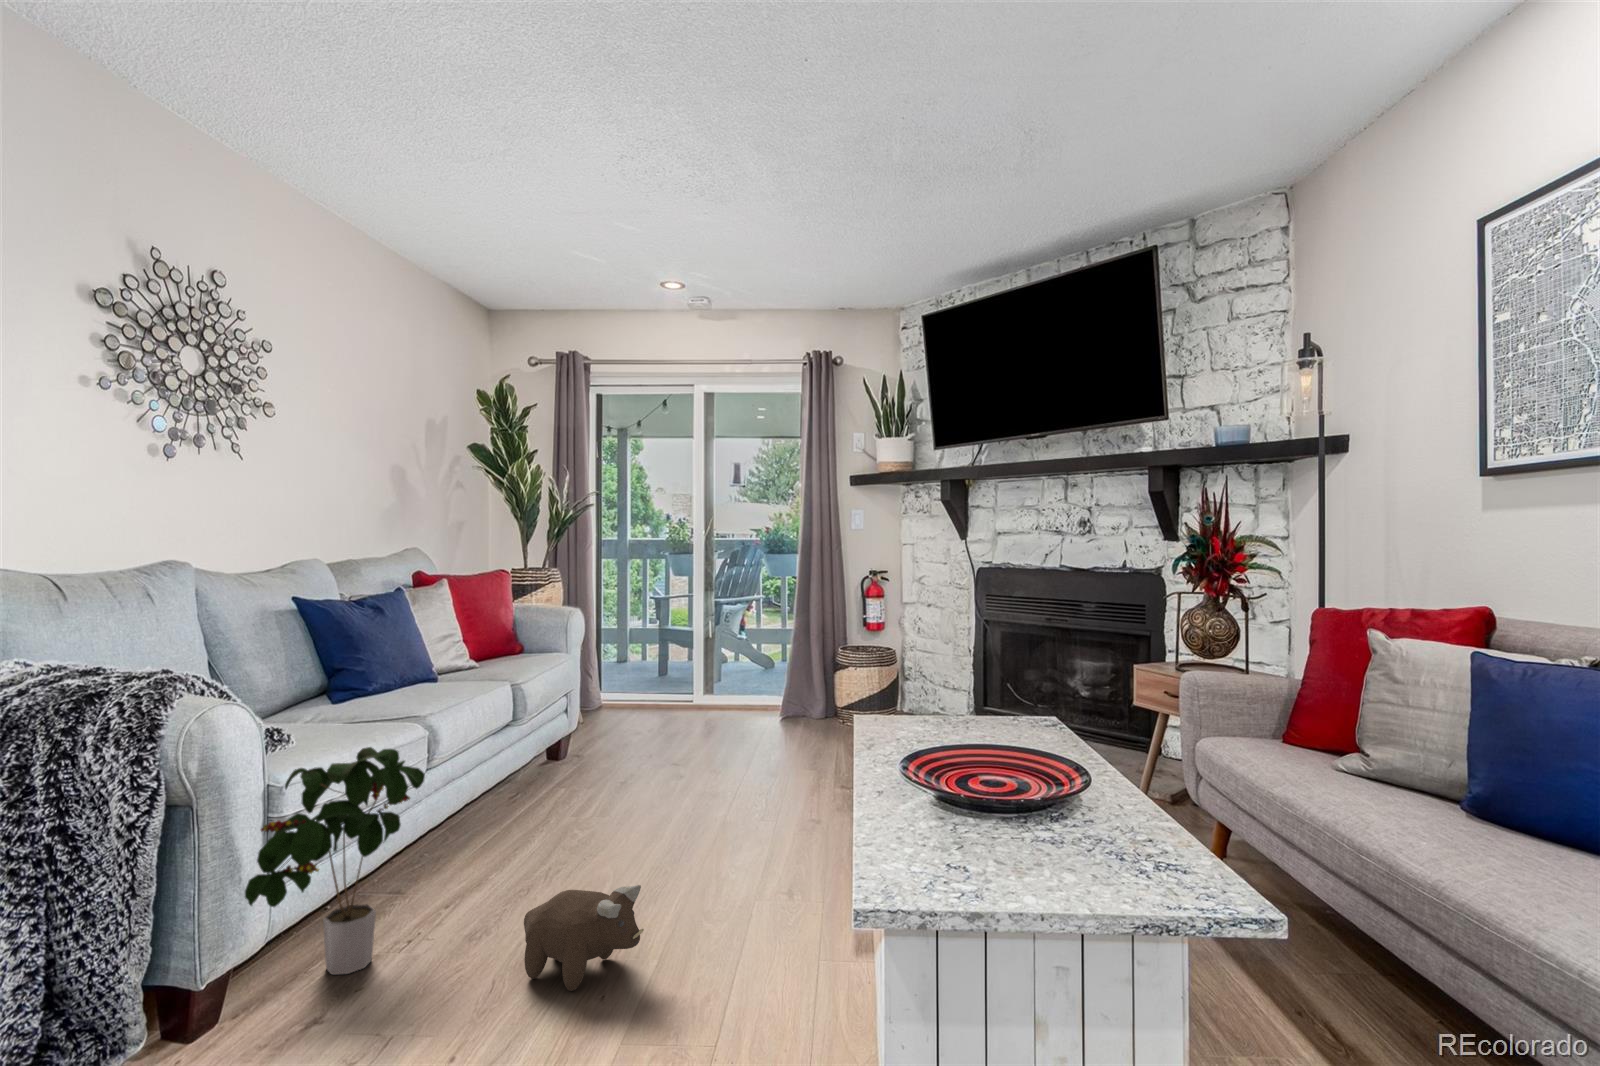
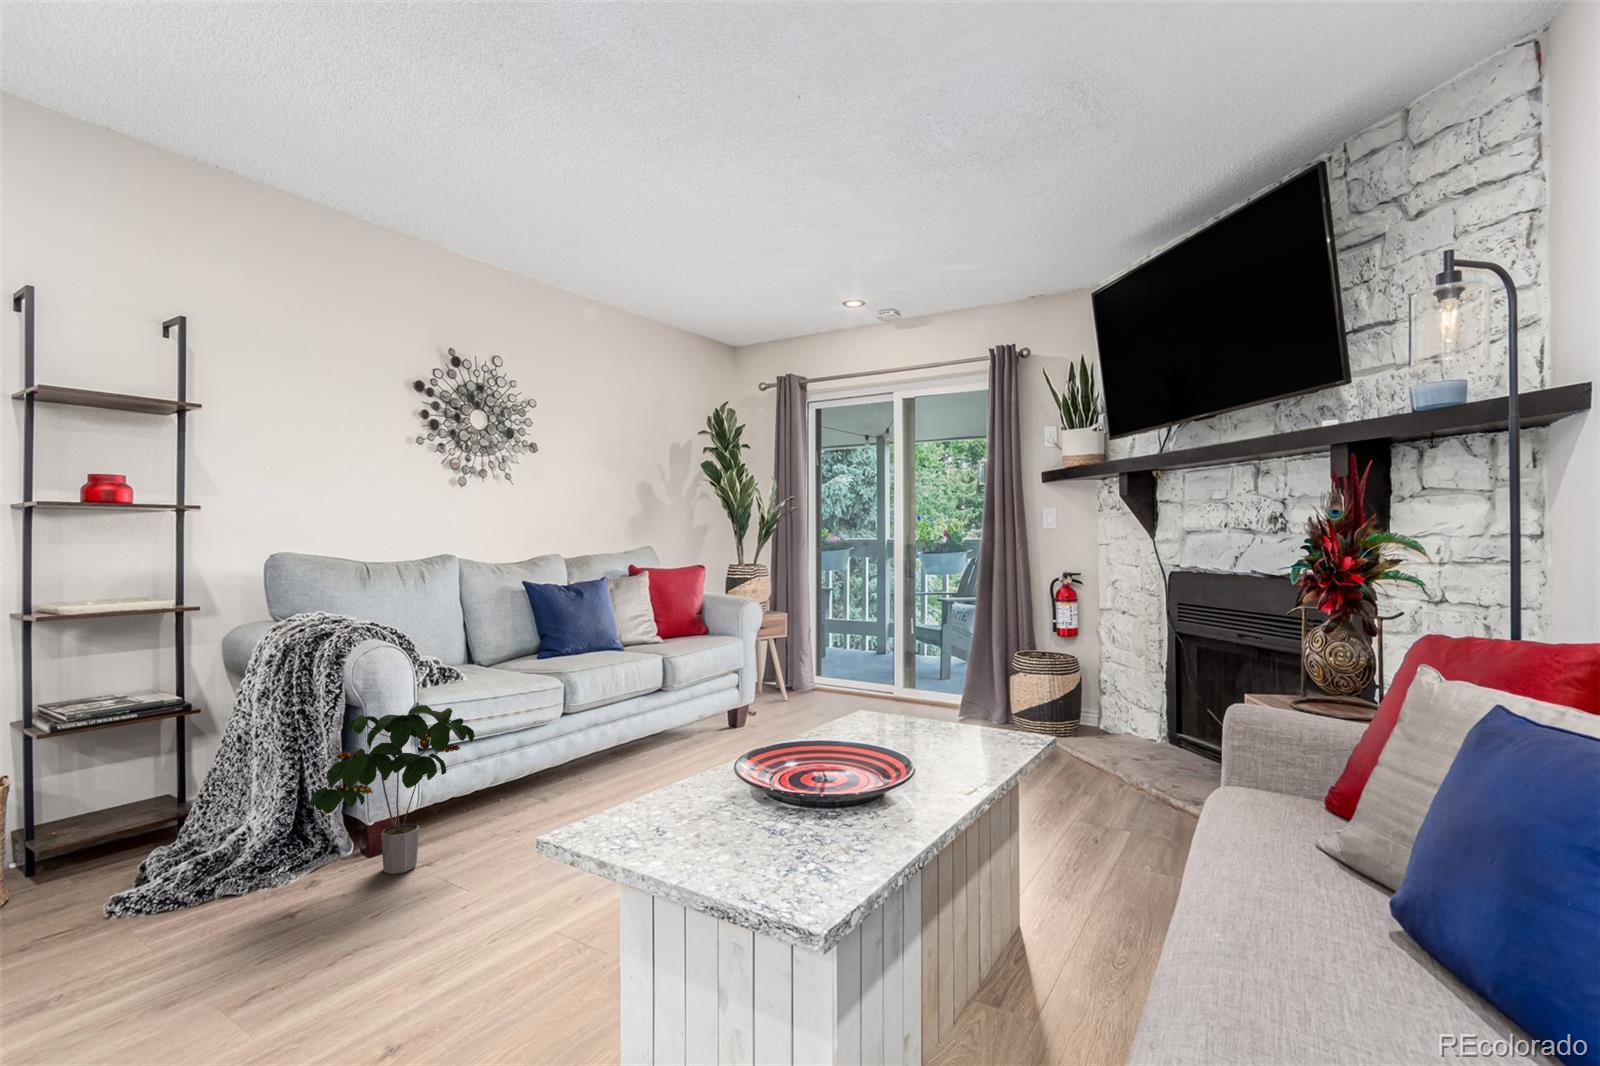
plush toy: present [524,885,644,991] -> none [476,842,559,926]

